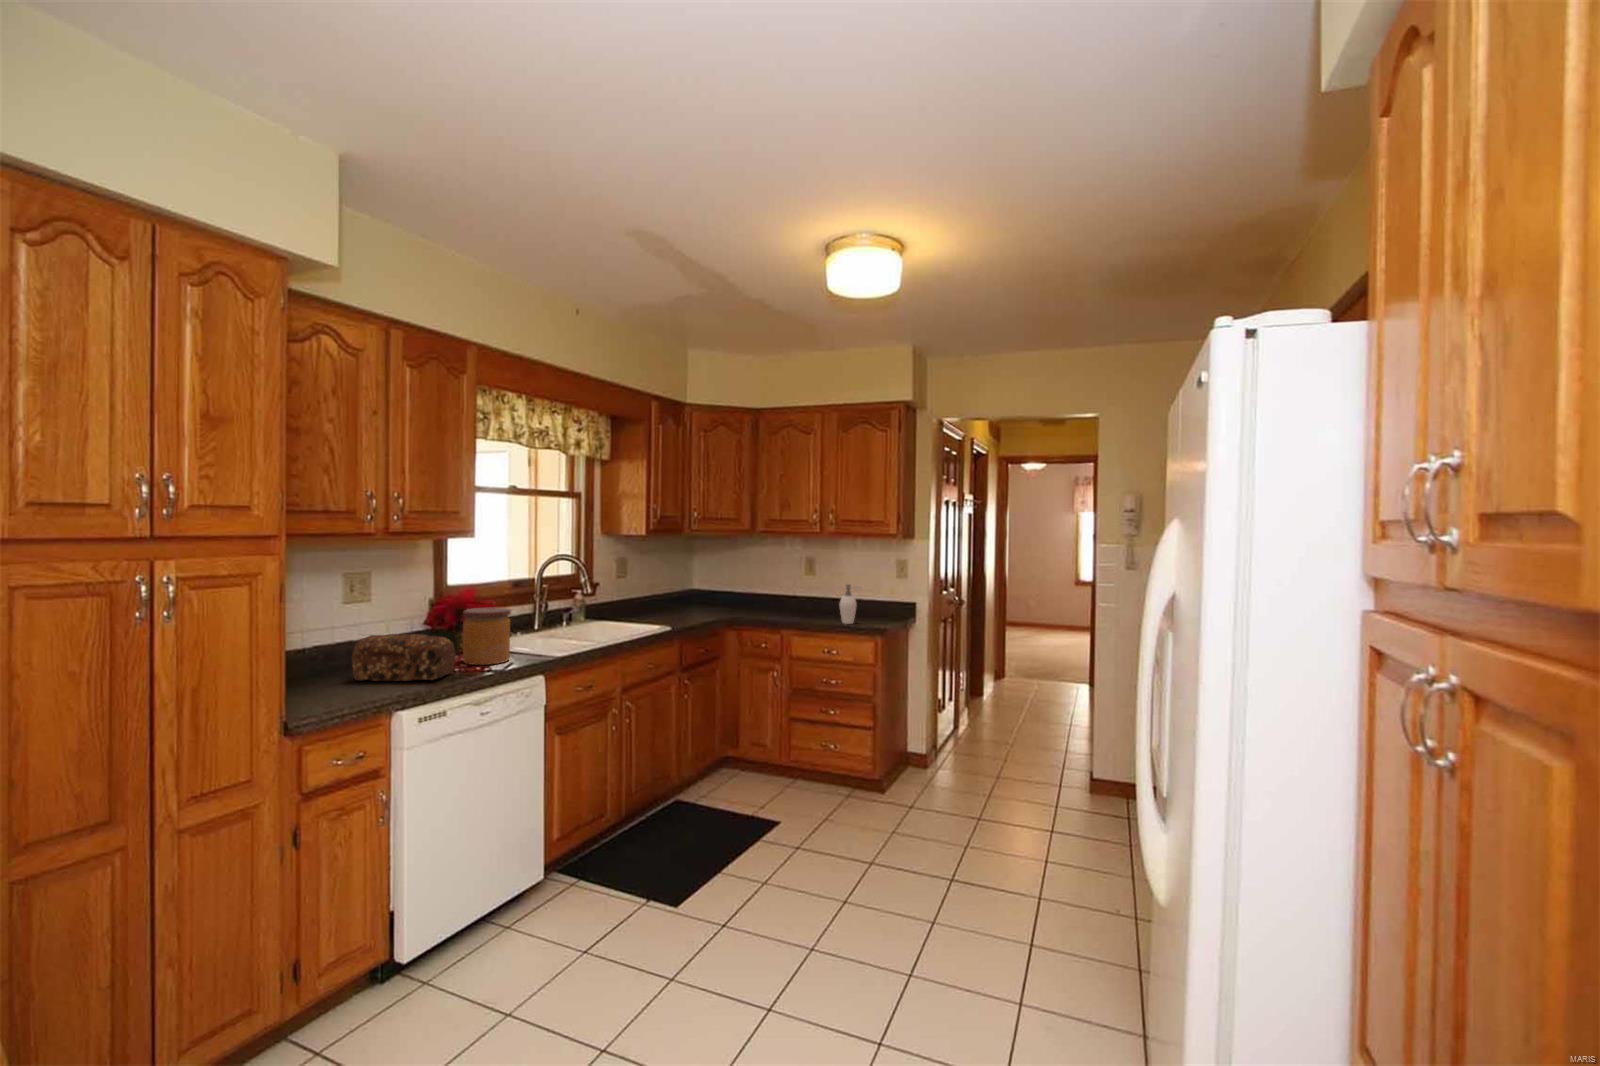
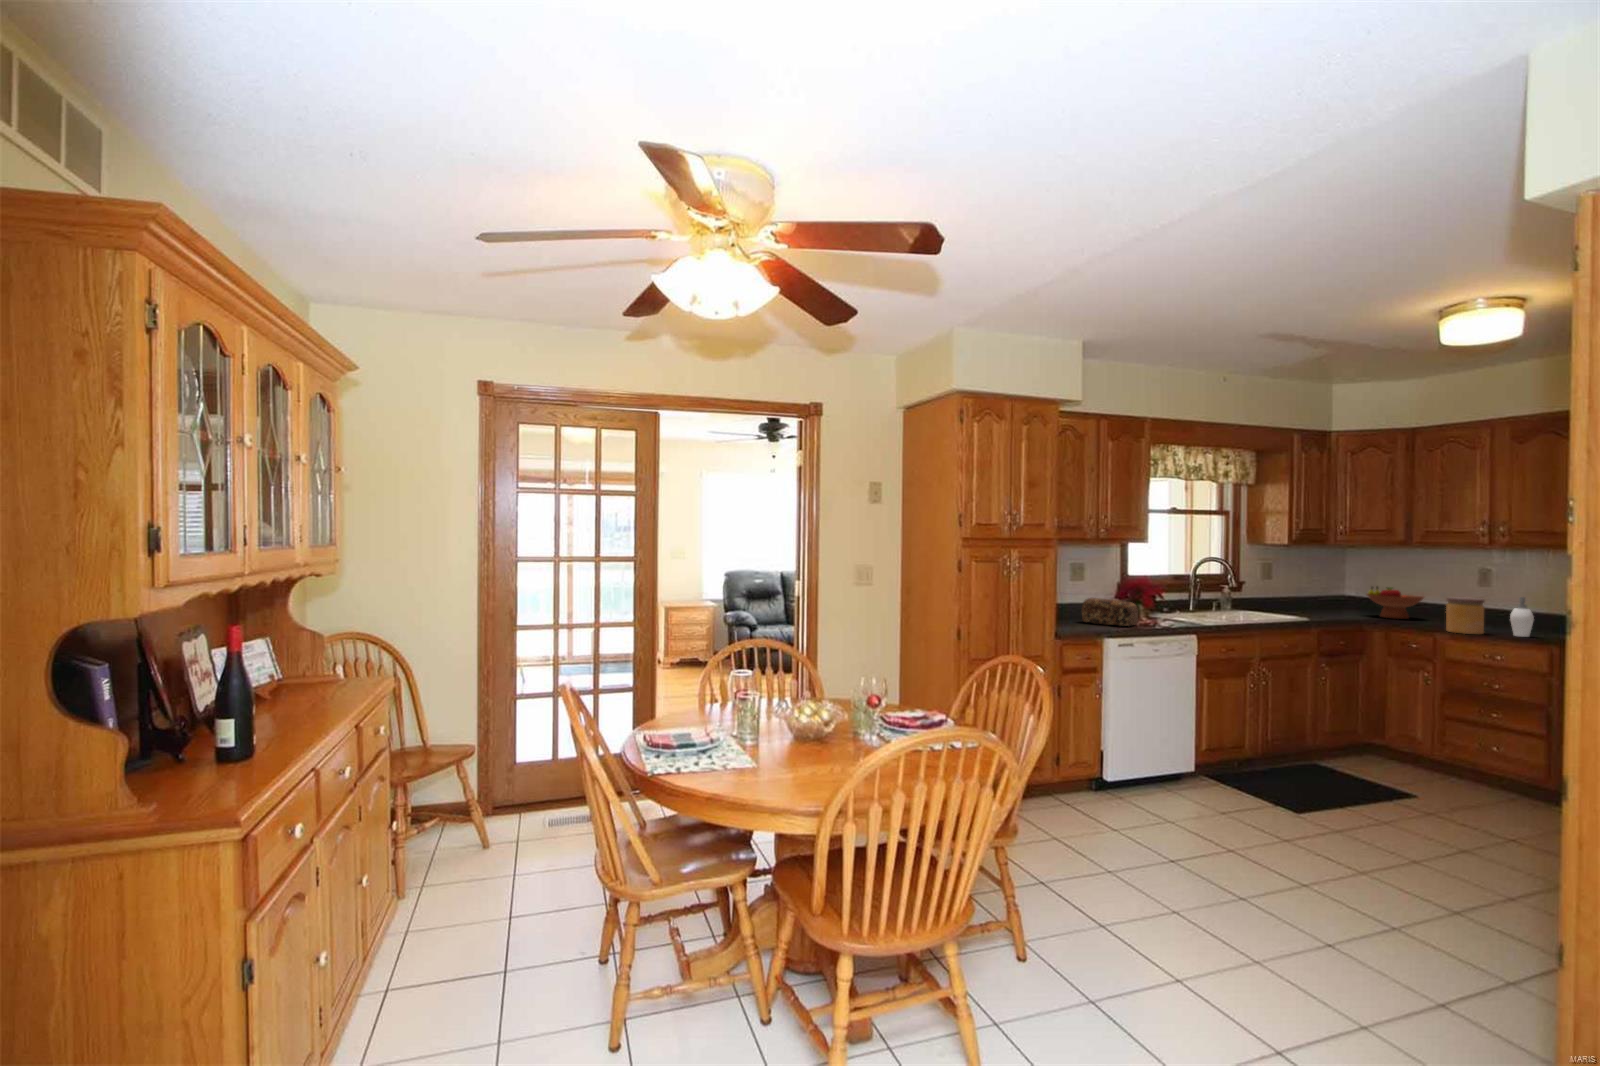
fruit bowl: none [714,577,763,611] -> present [1367,587,1424,619]
jar: present [463,608,511,665] -> present [1446,597,1484,634]

